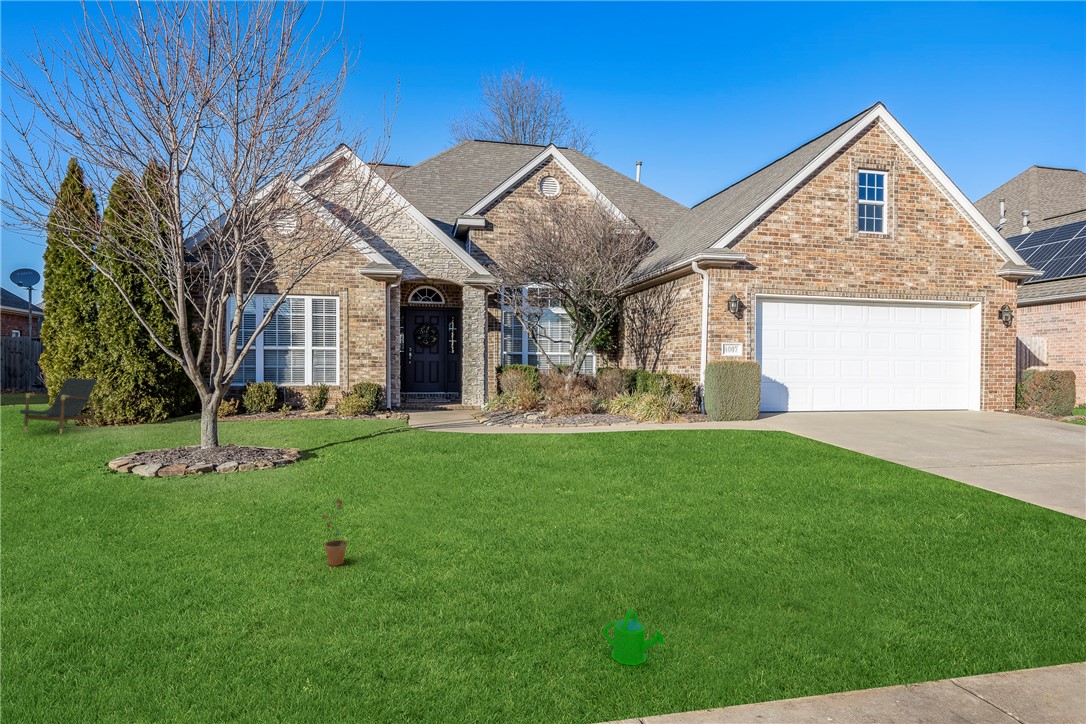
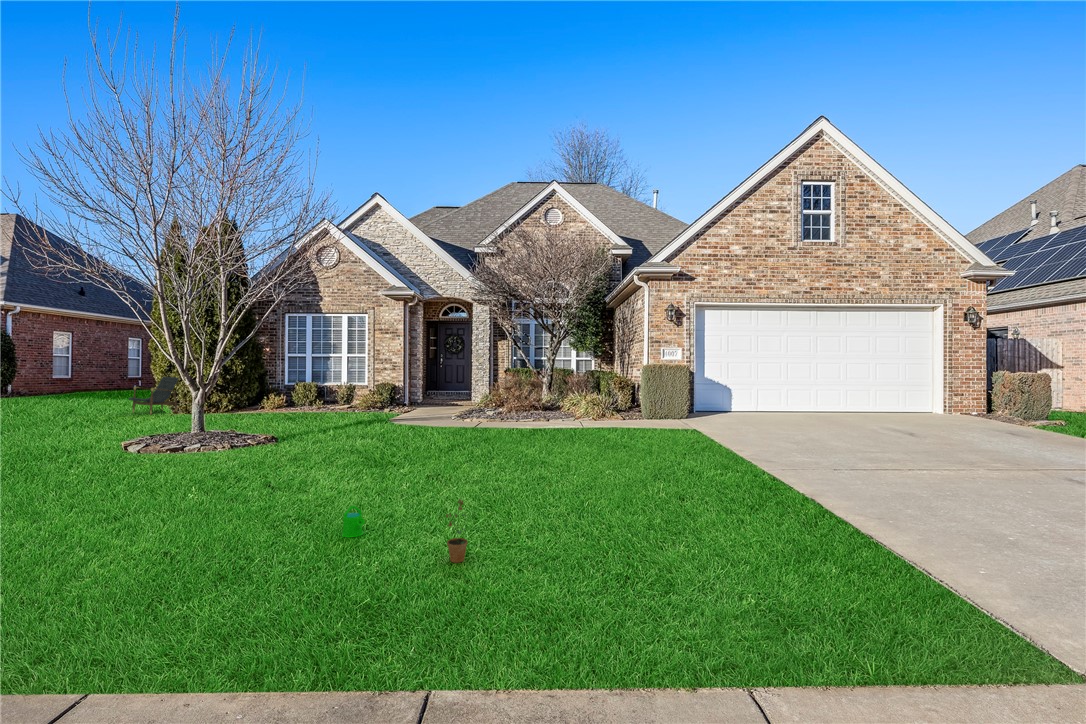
potted plant: present [323,499,347,566] -> present [446,499,468,563]
watering can: present [603,609,664,666] -> present [342,505,365,538]

